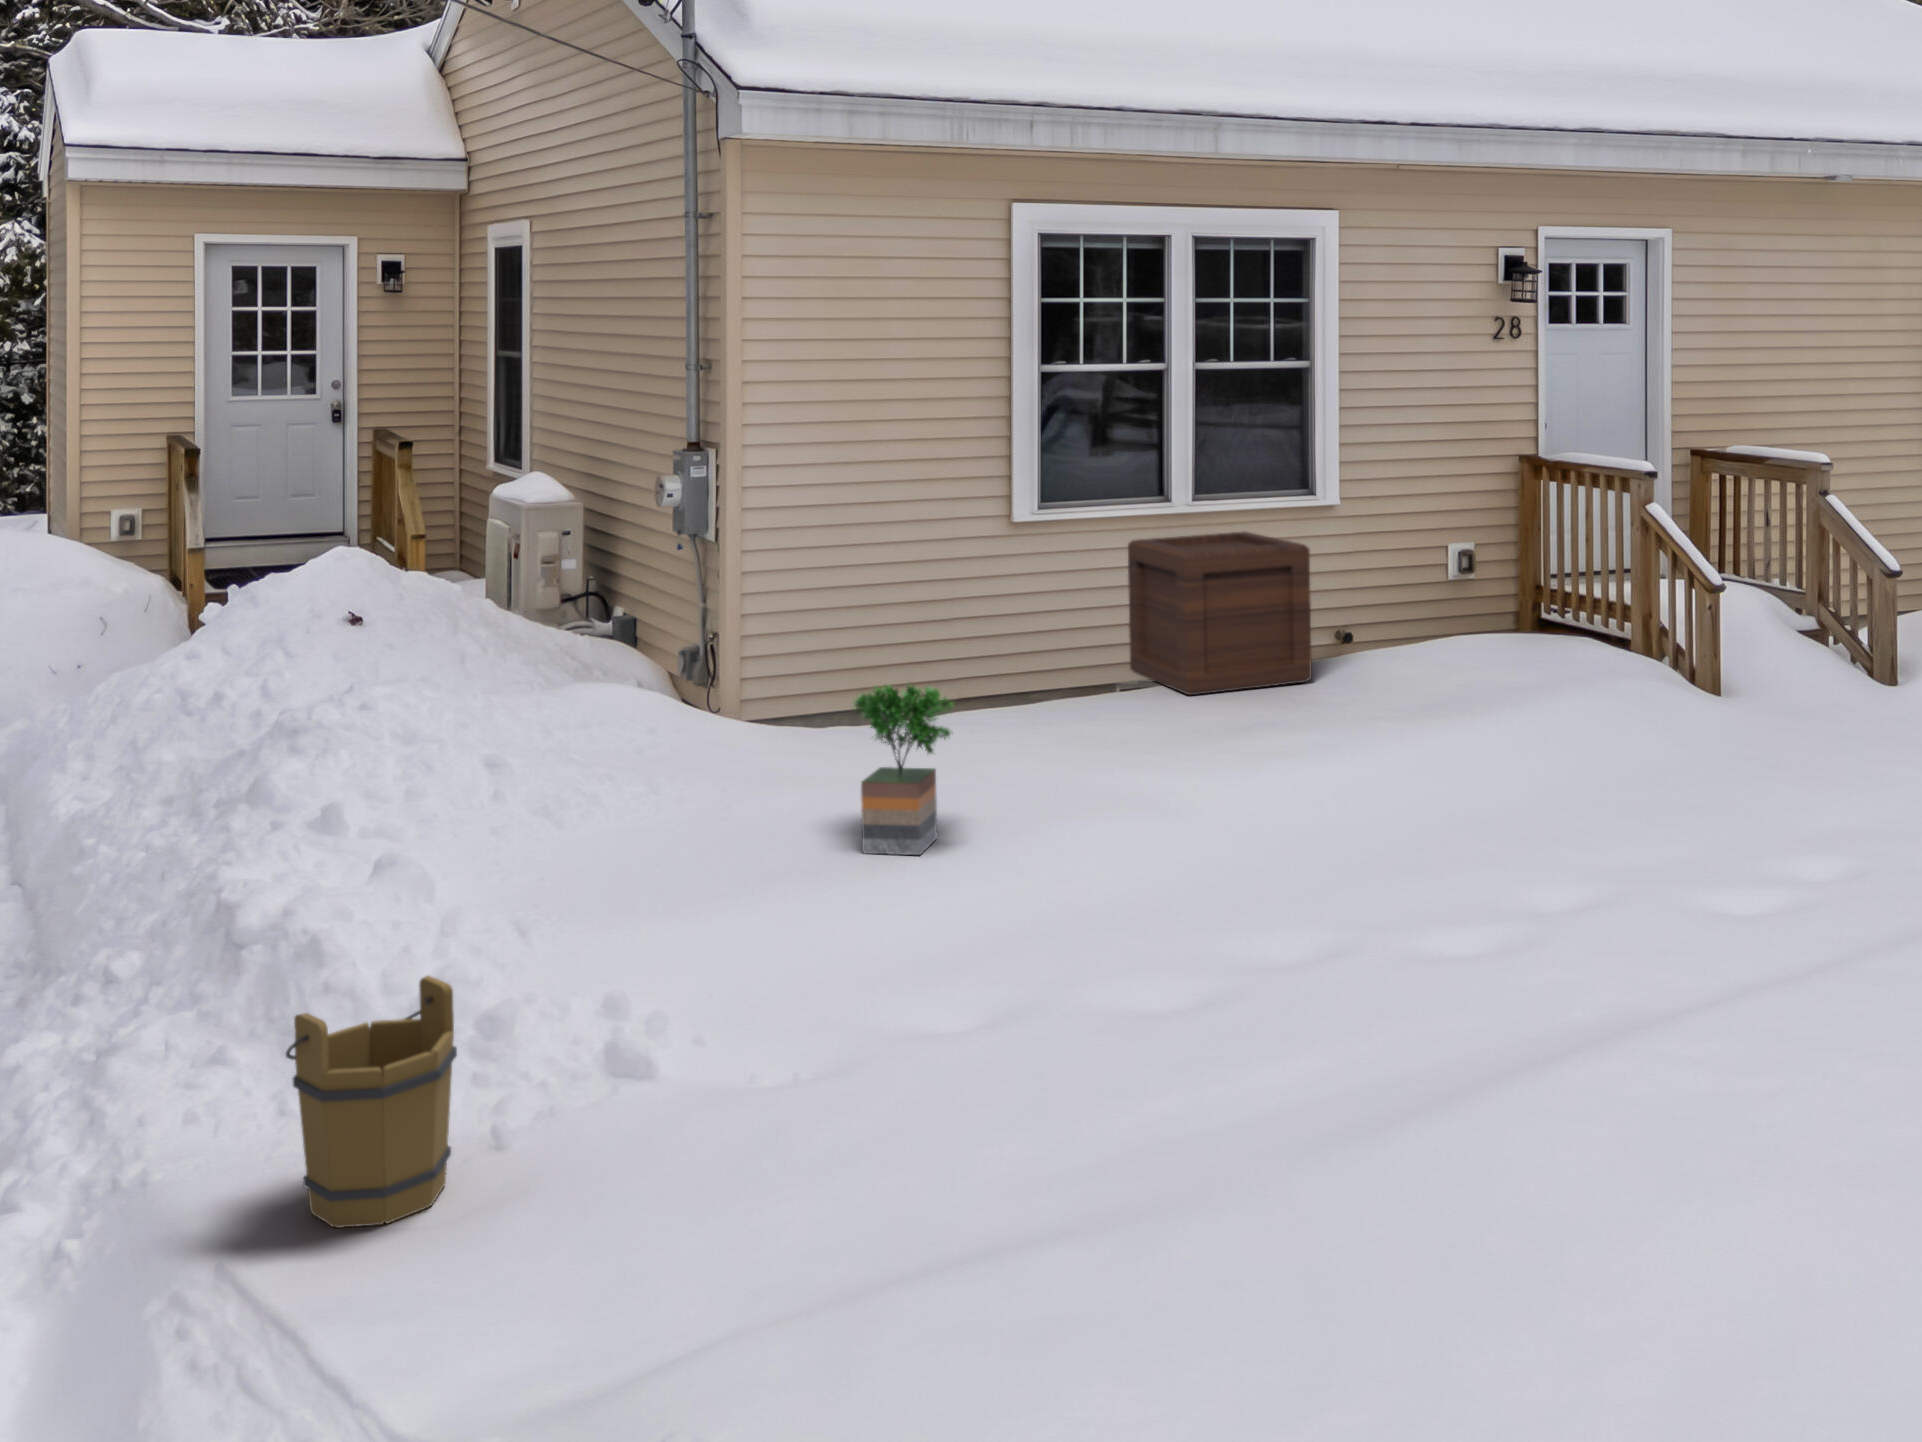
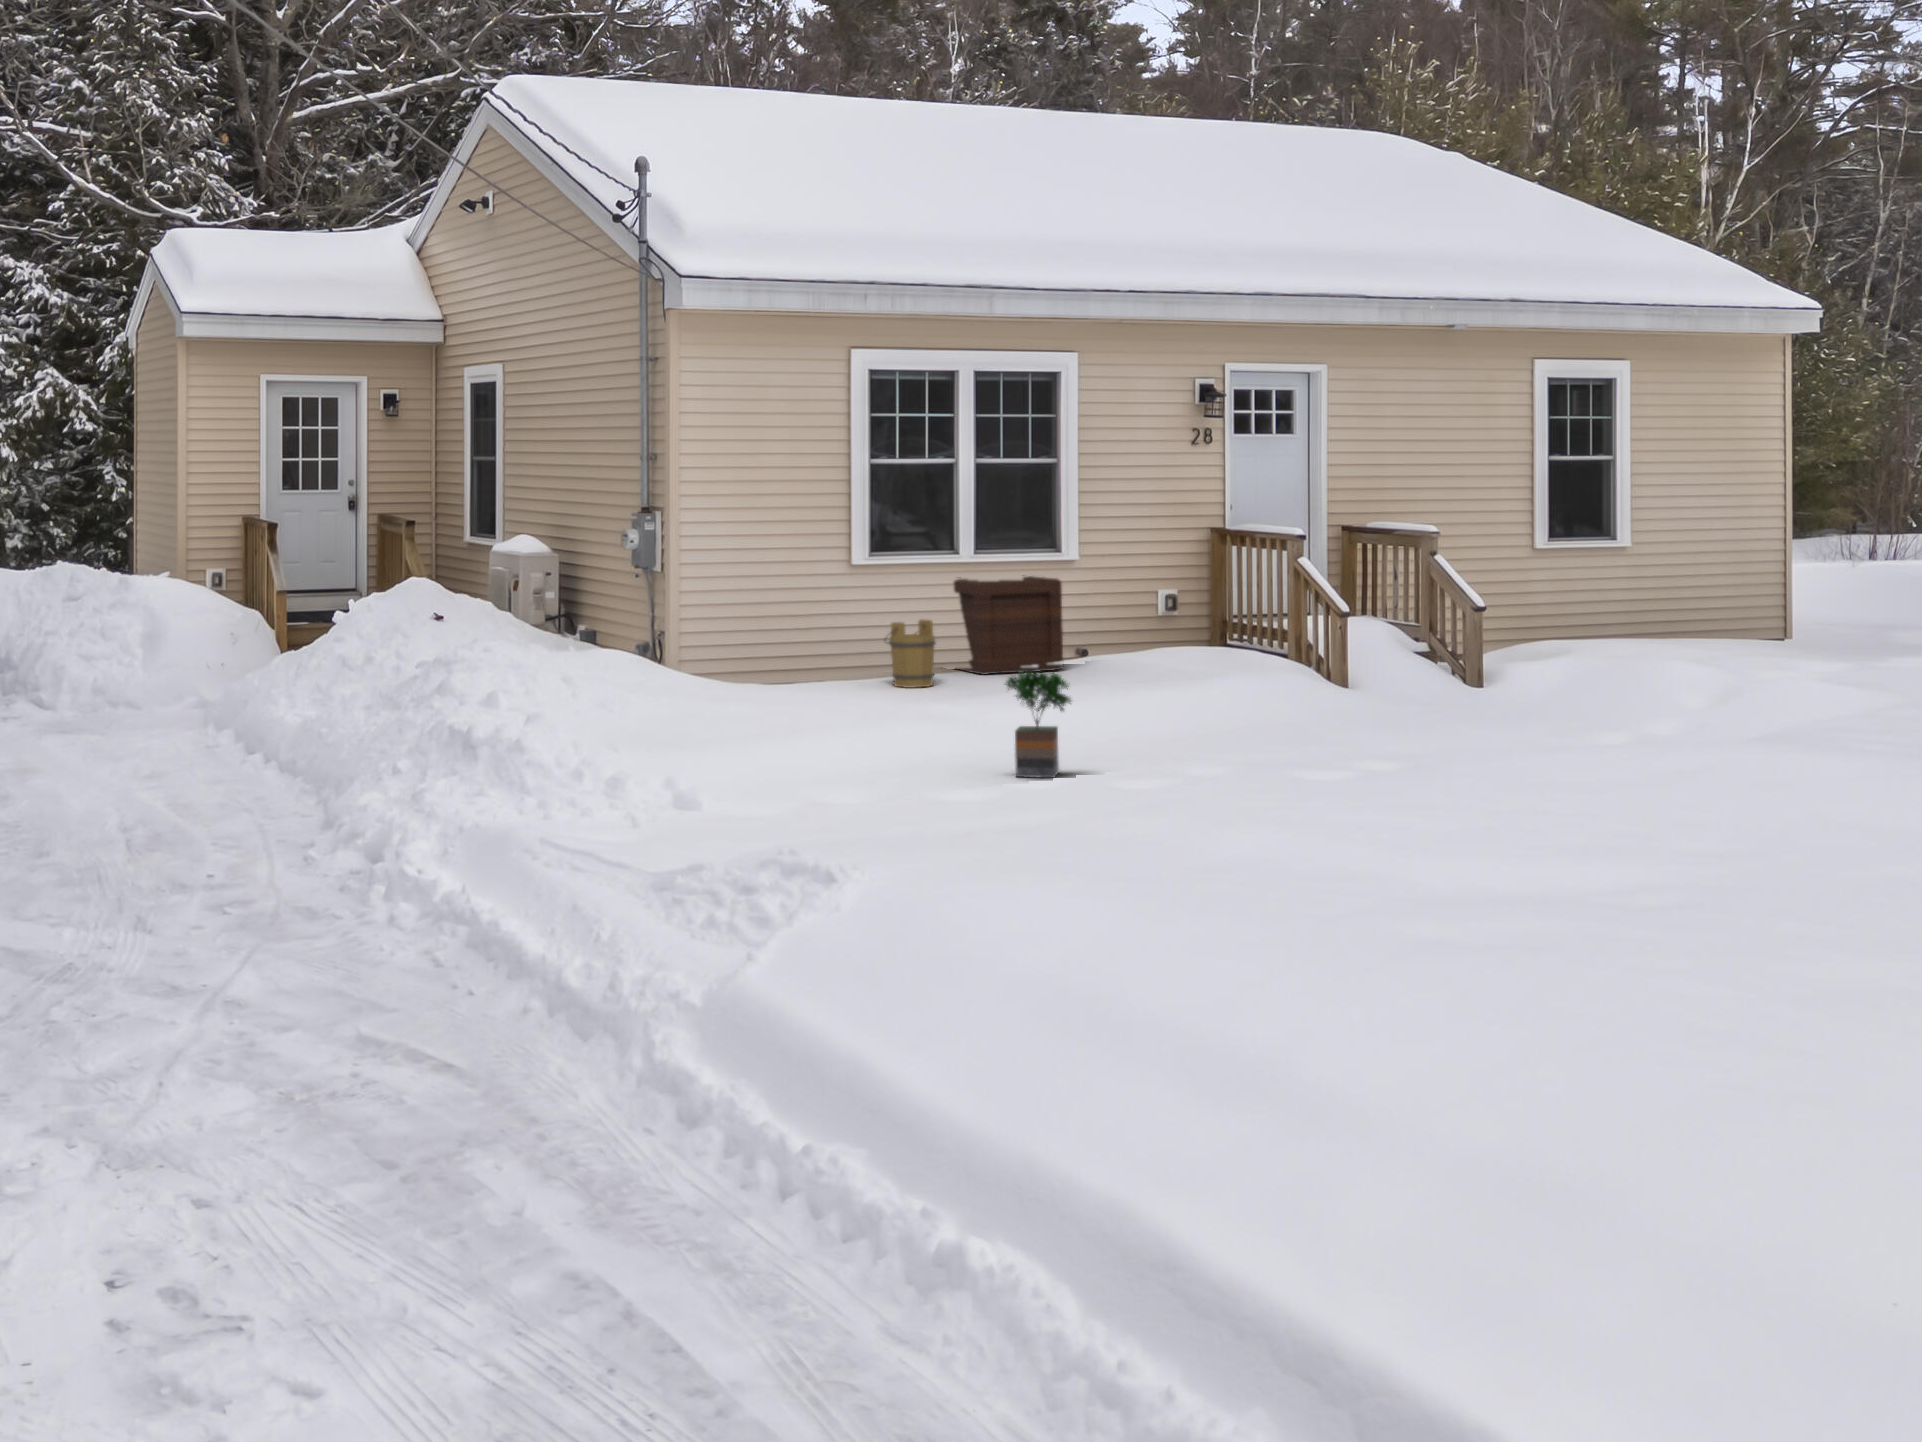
potted tree: present [854,684,953,855] -> present [1005,671,1071,778]
bucket: present [286,976,457,1228] -> present [888,619,935,688]

